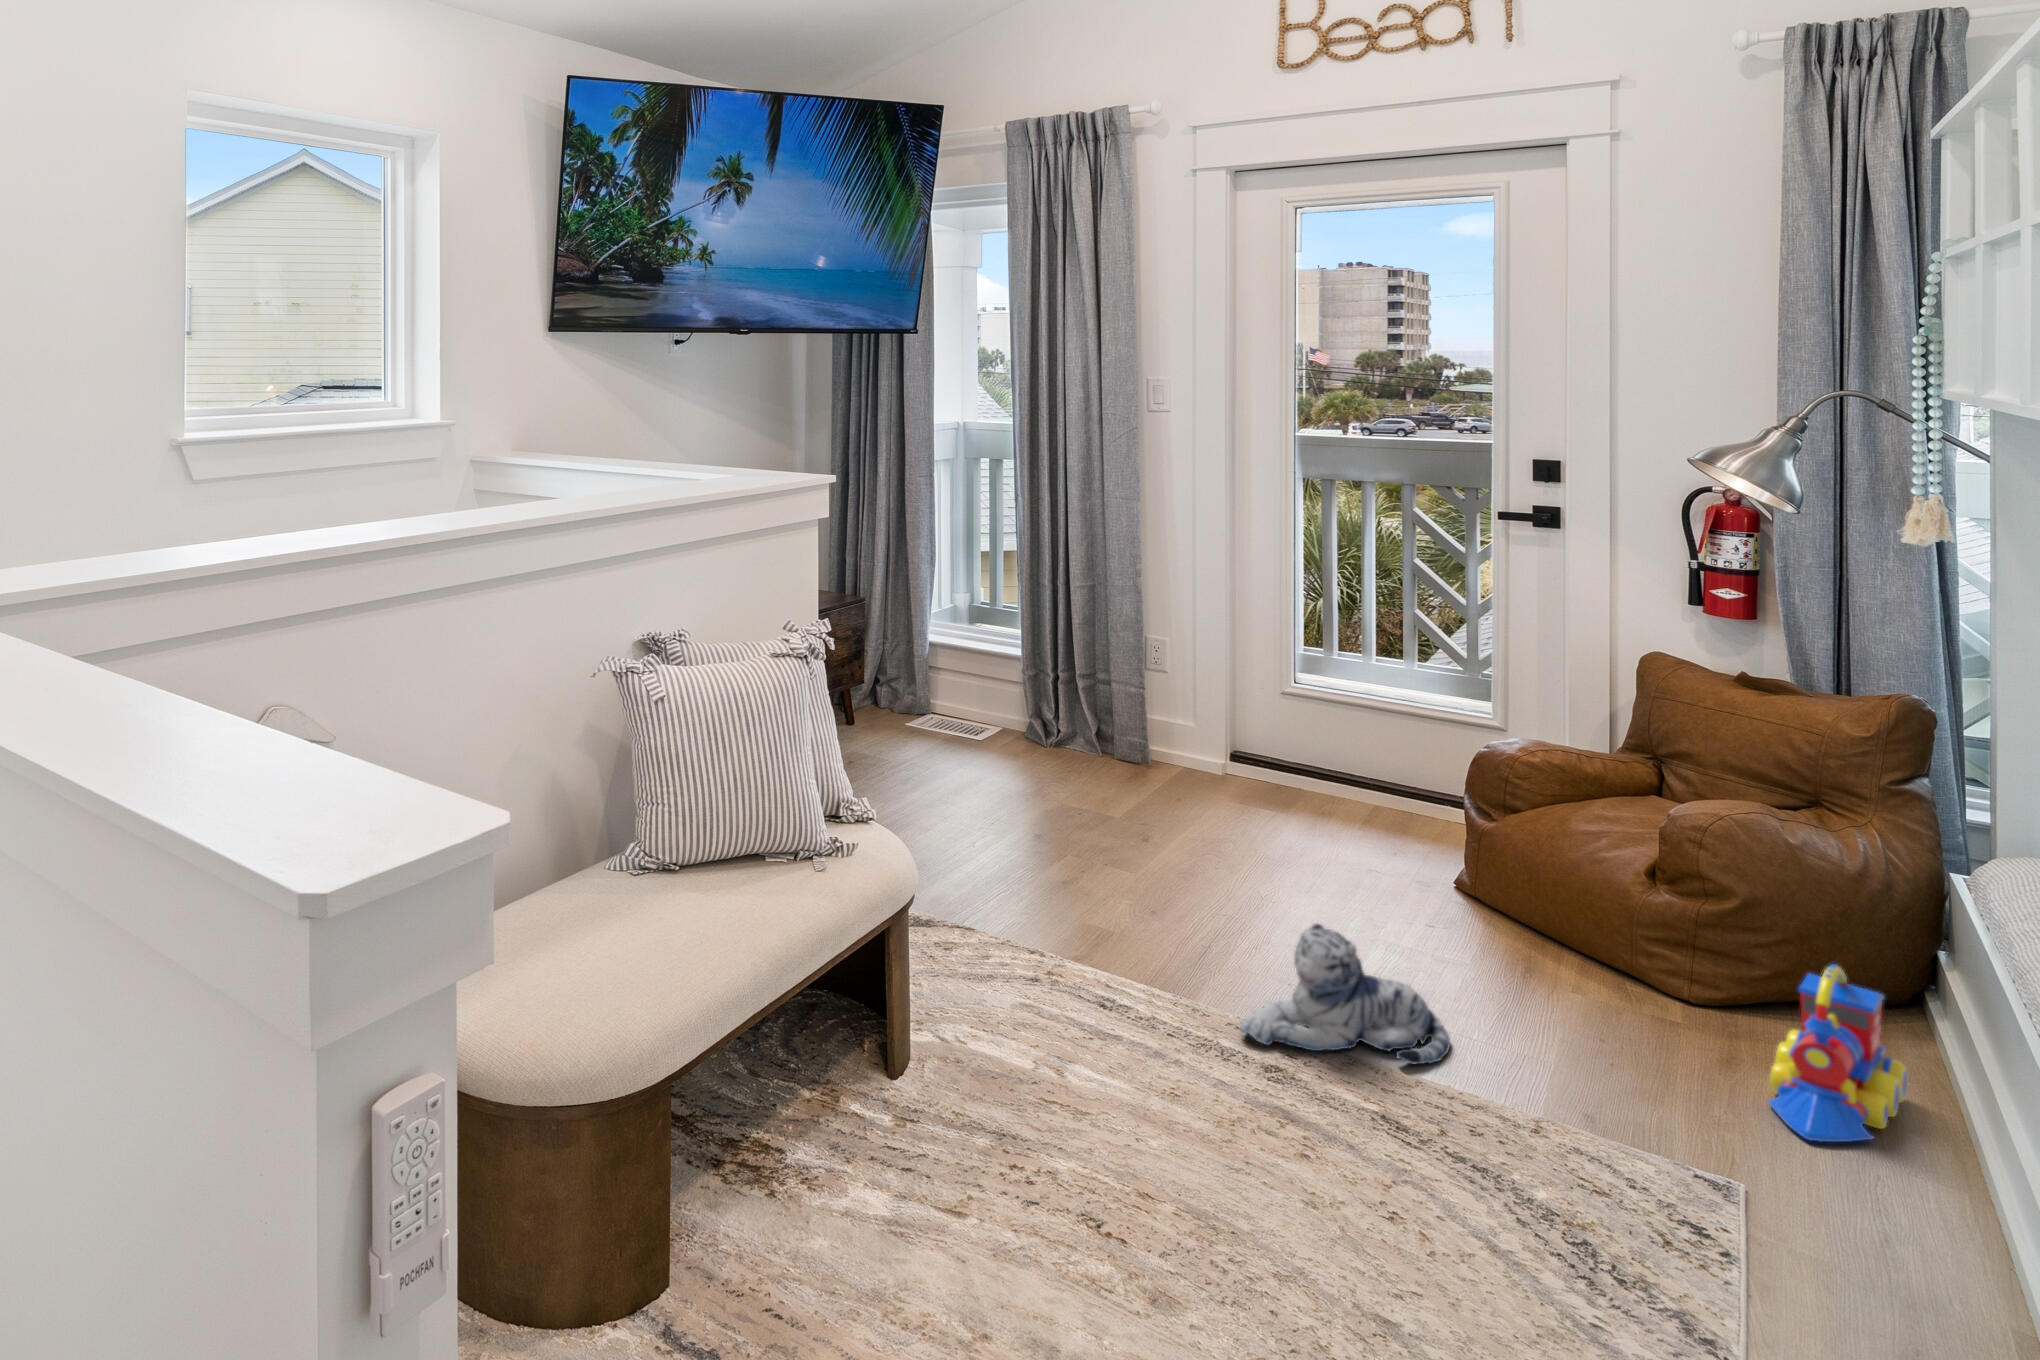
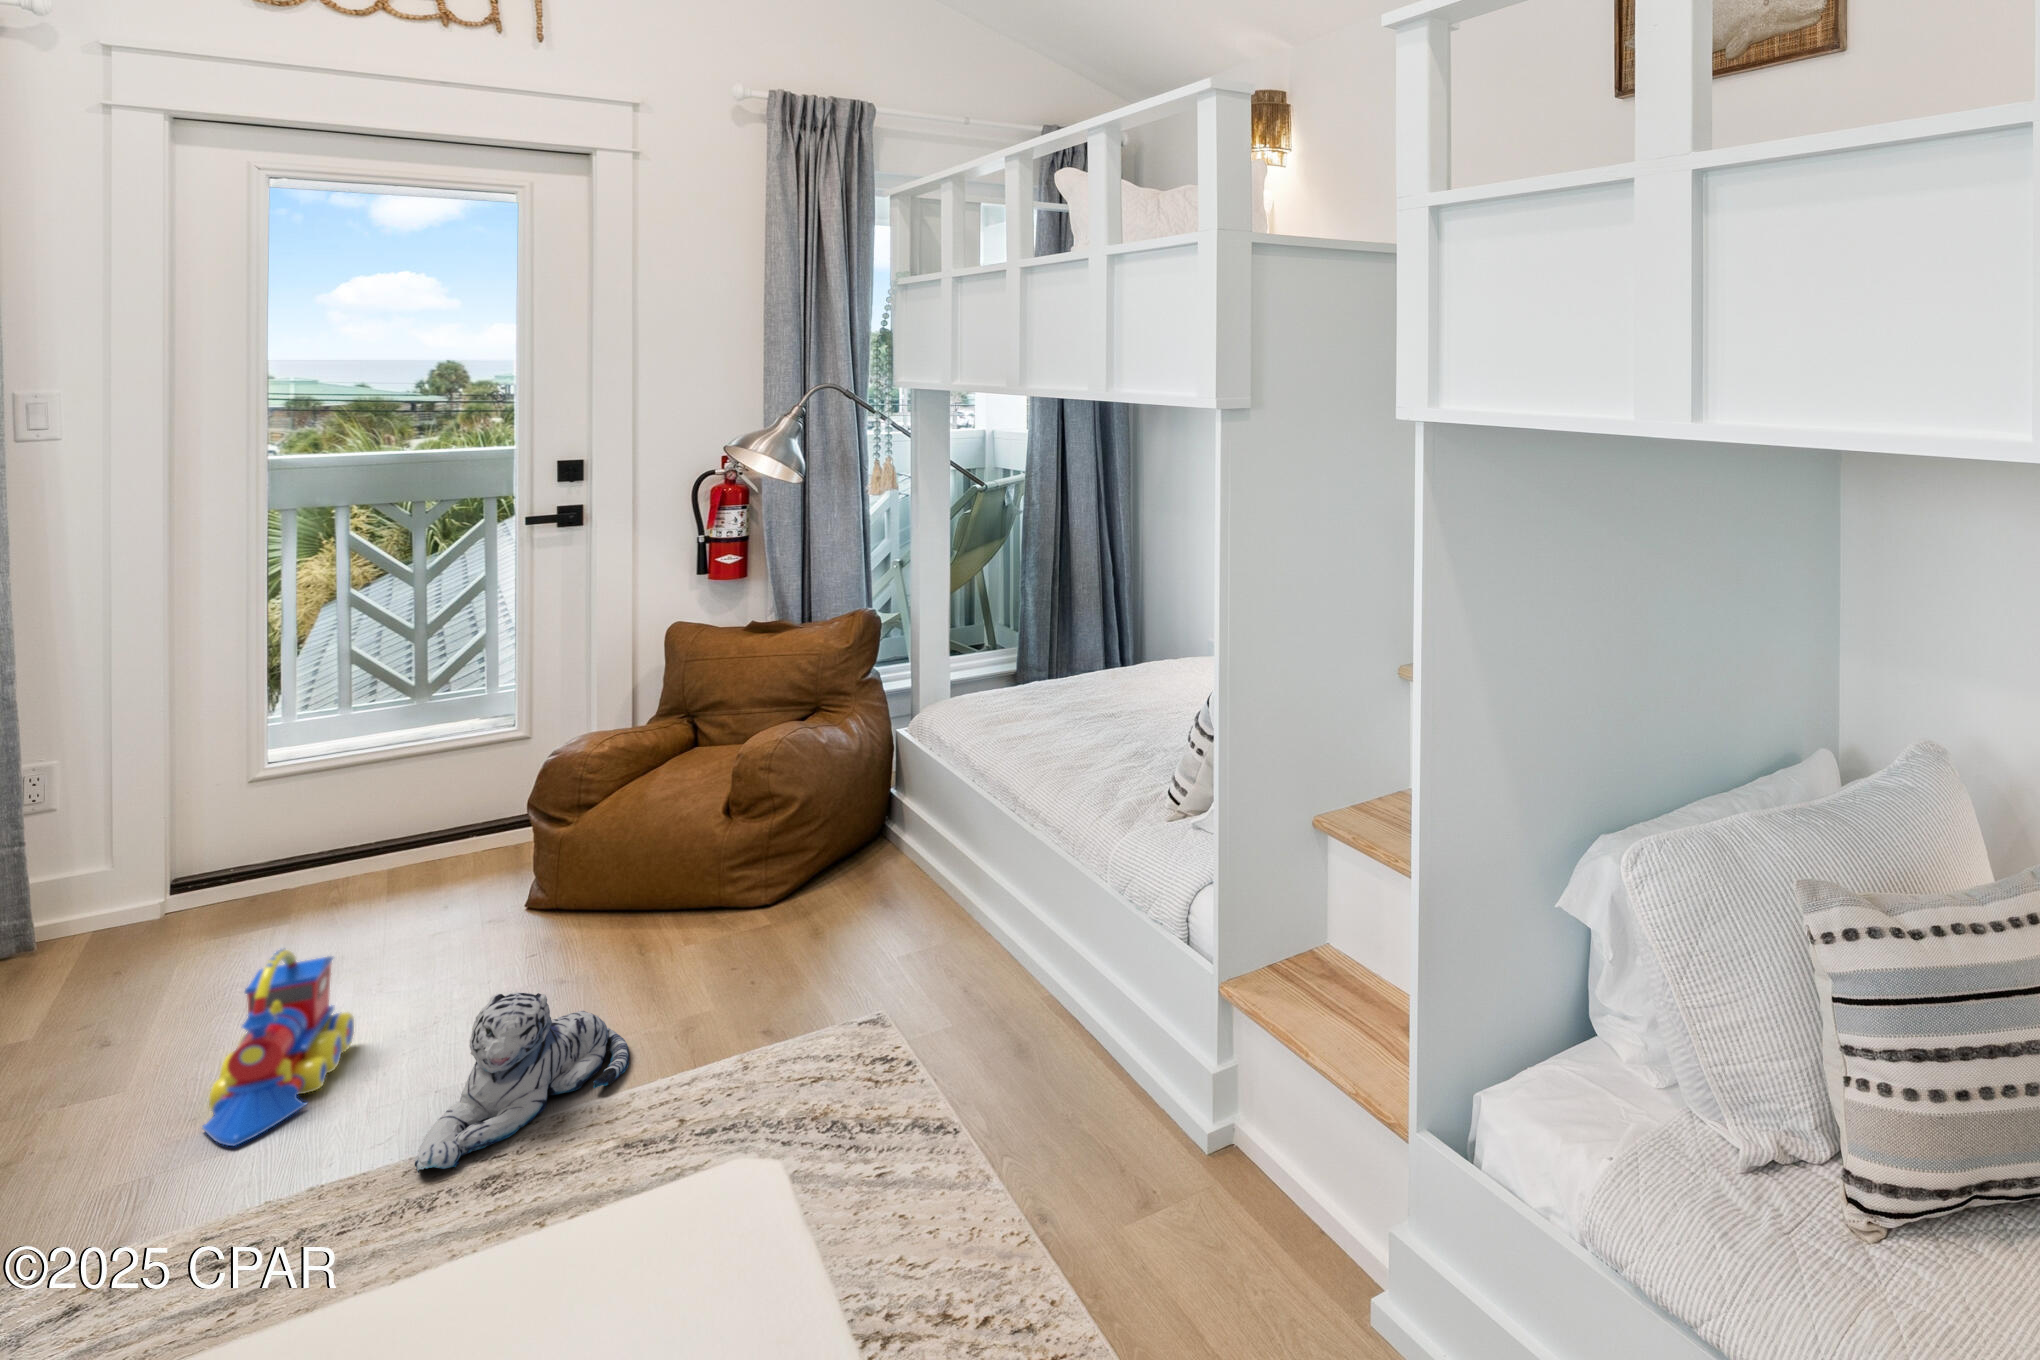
toy train: present [1768,964,1907,1142] -> present [202,949,354,1146]

